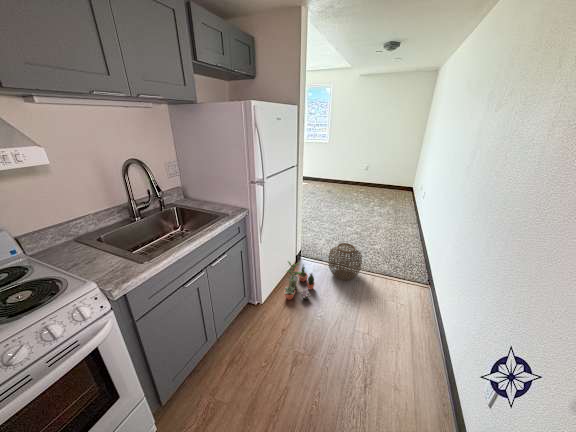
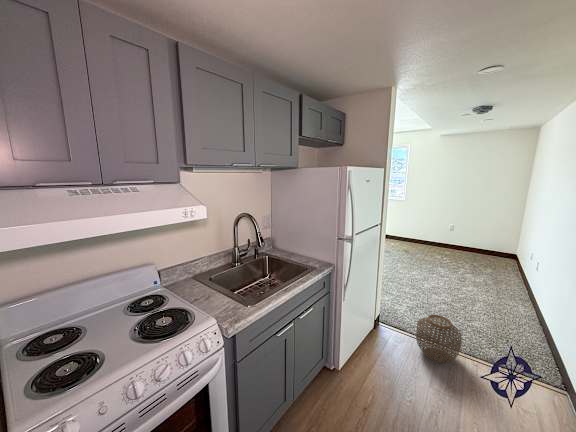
potted plant: present [284,261,315,300] -> none [363,326,400,378]

